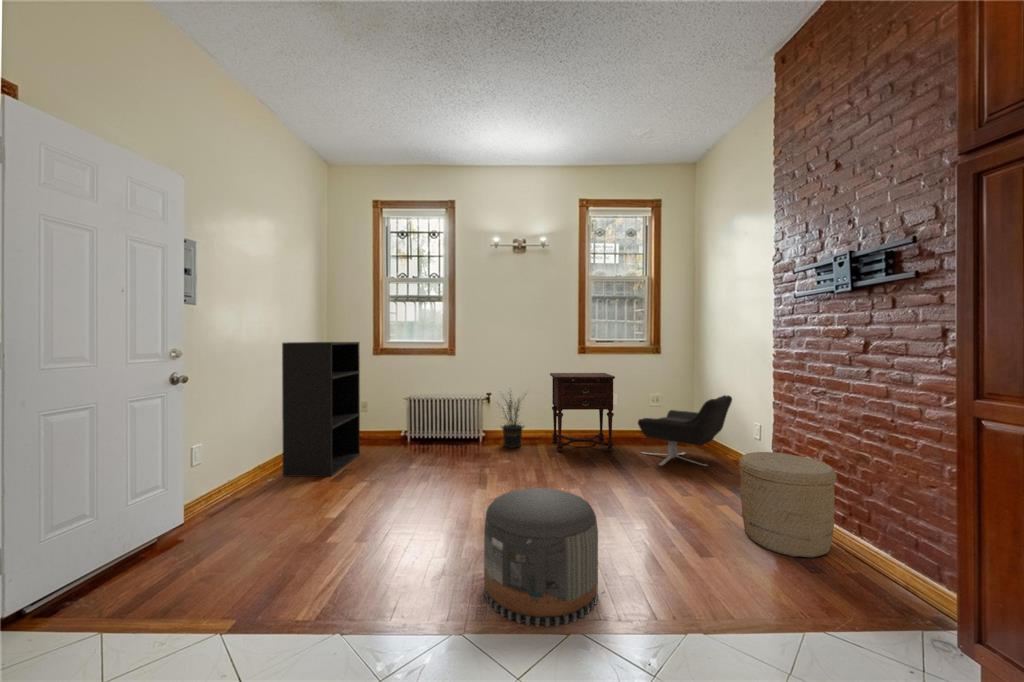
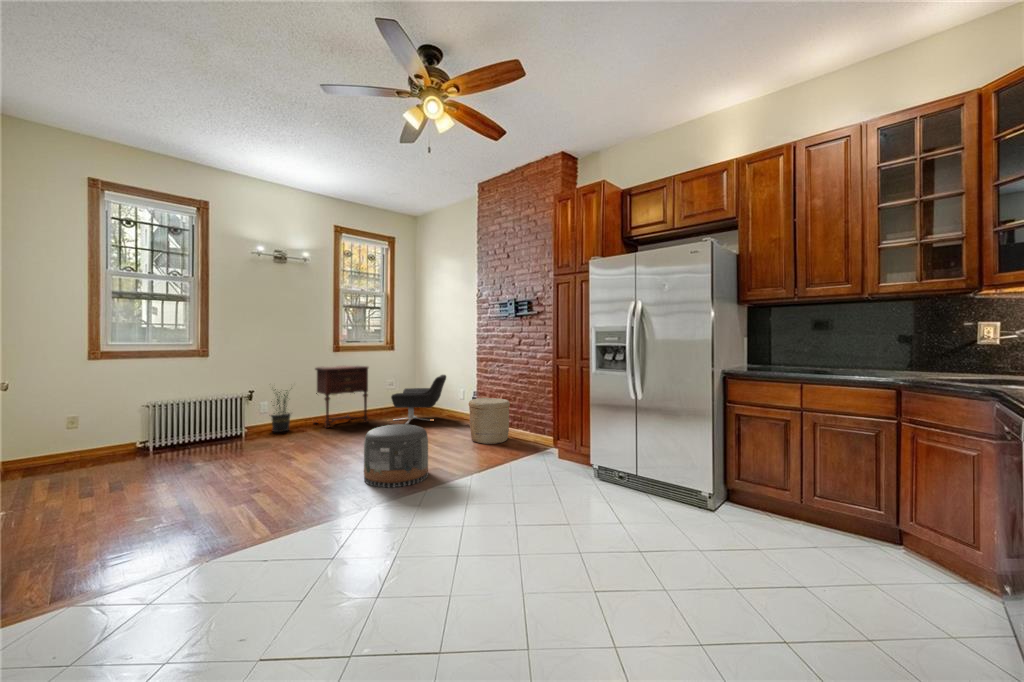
bookshelf: present [282,342,360,476] -> none [51,342,122,487]

